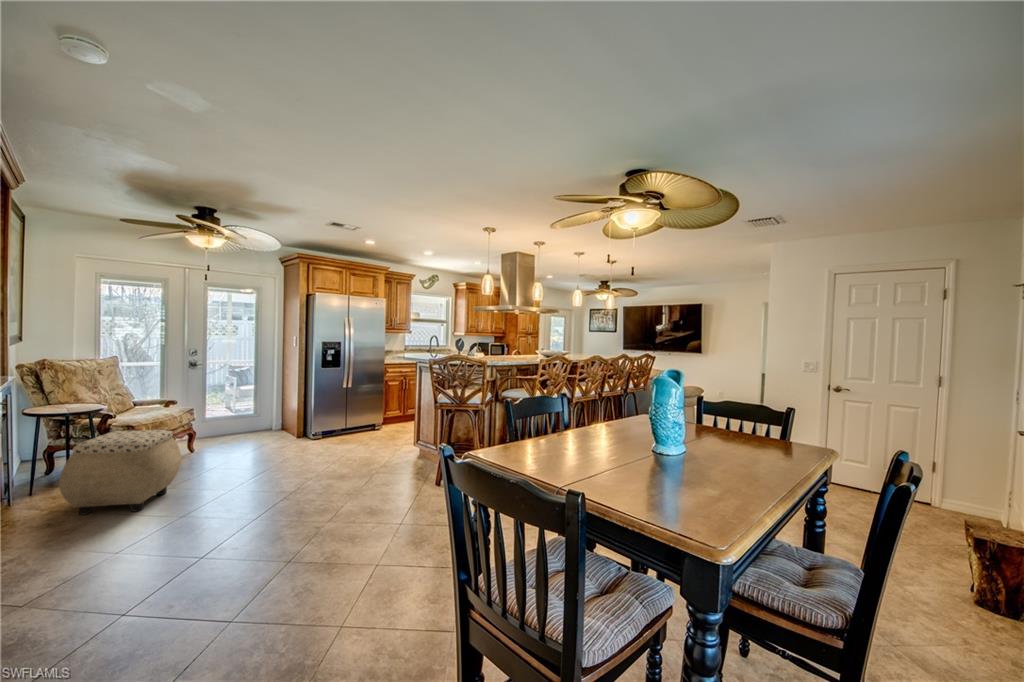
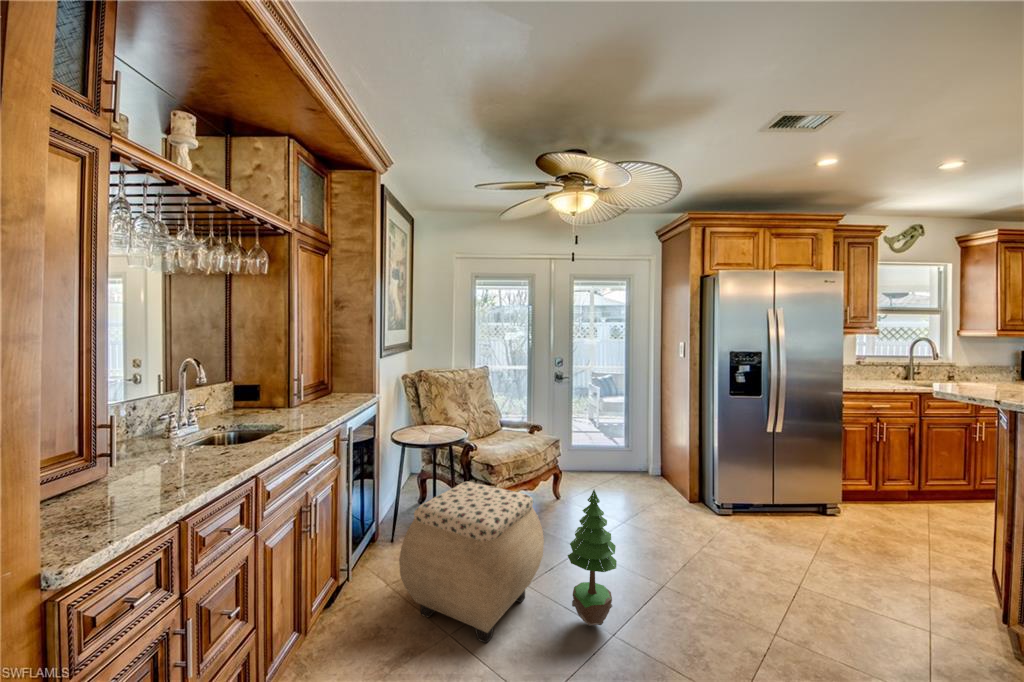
potted tree: none [198,417,231,491] -> present [568,490,617,625]

